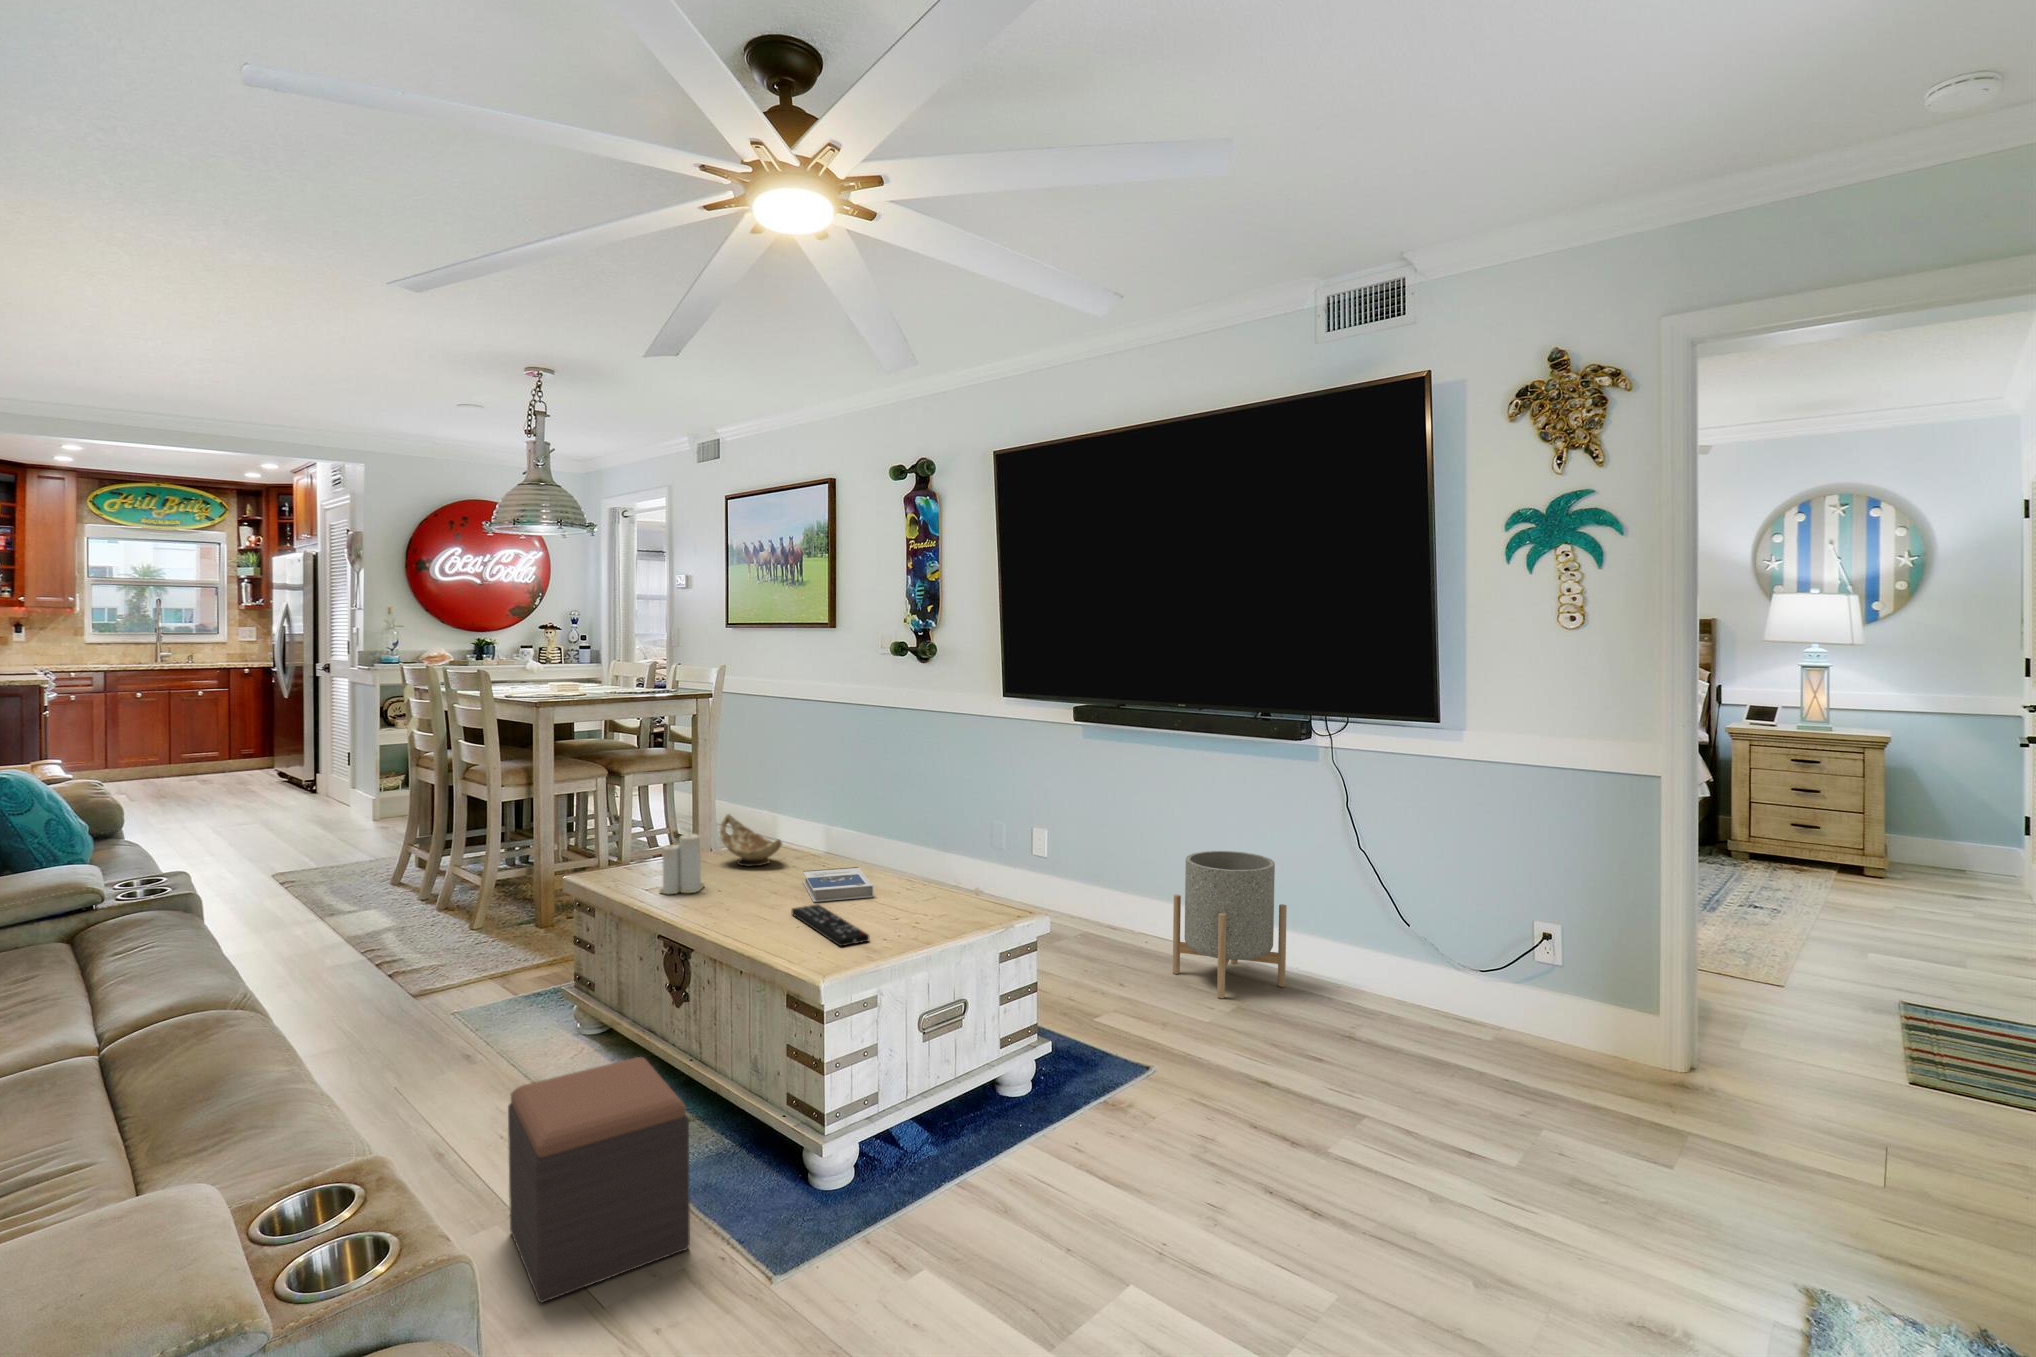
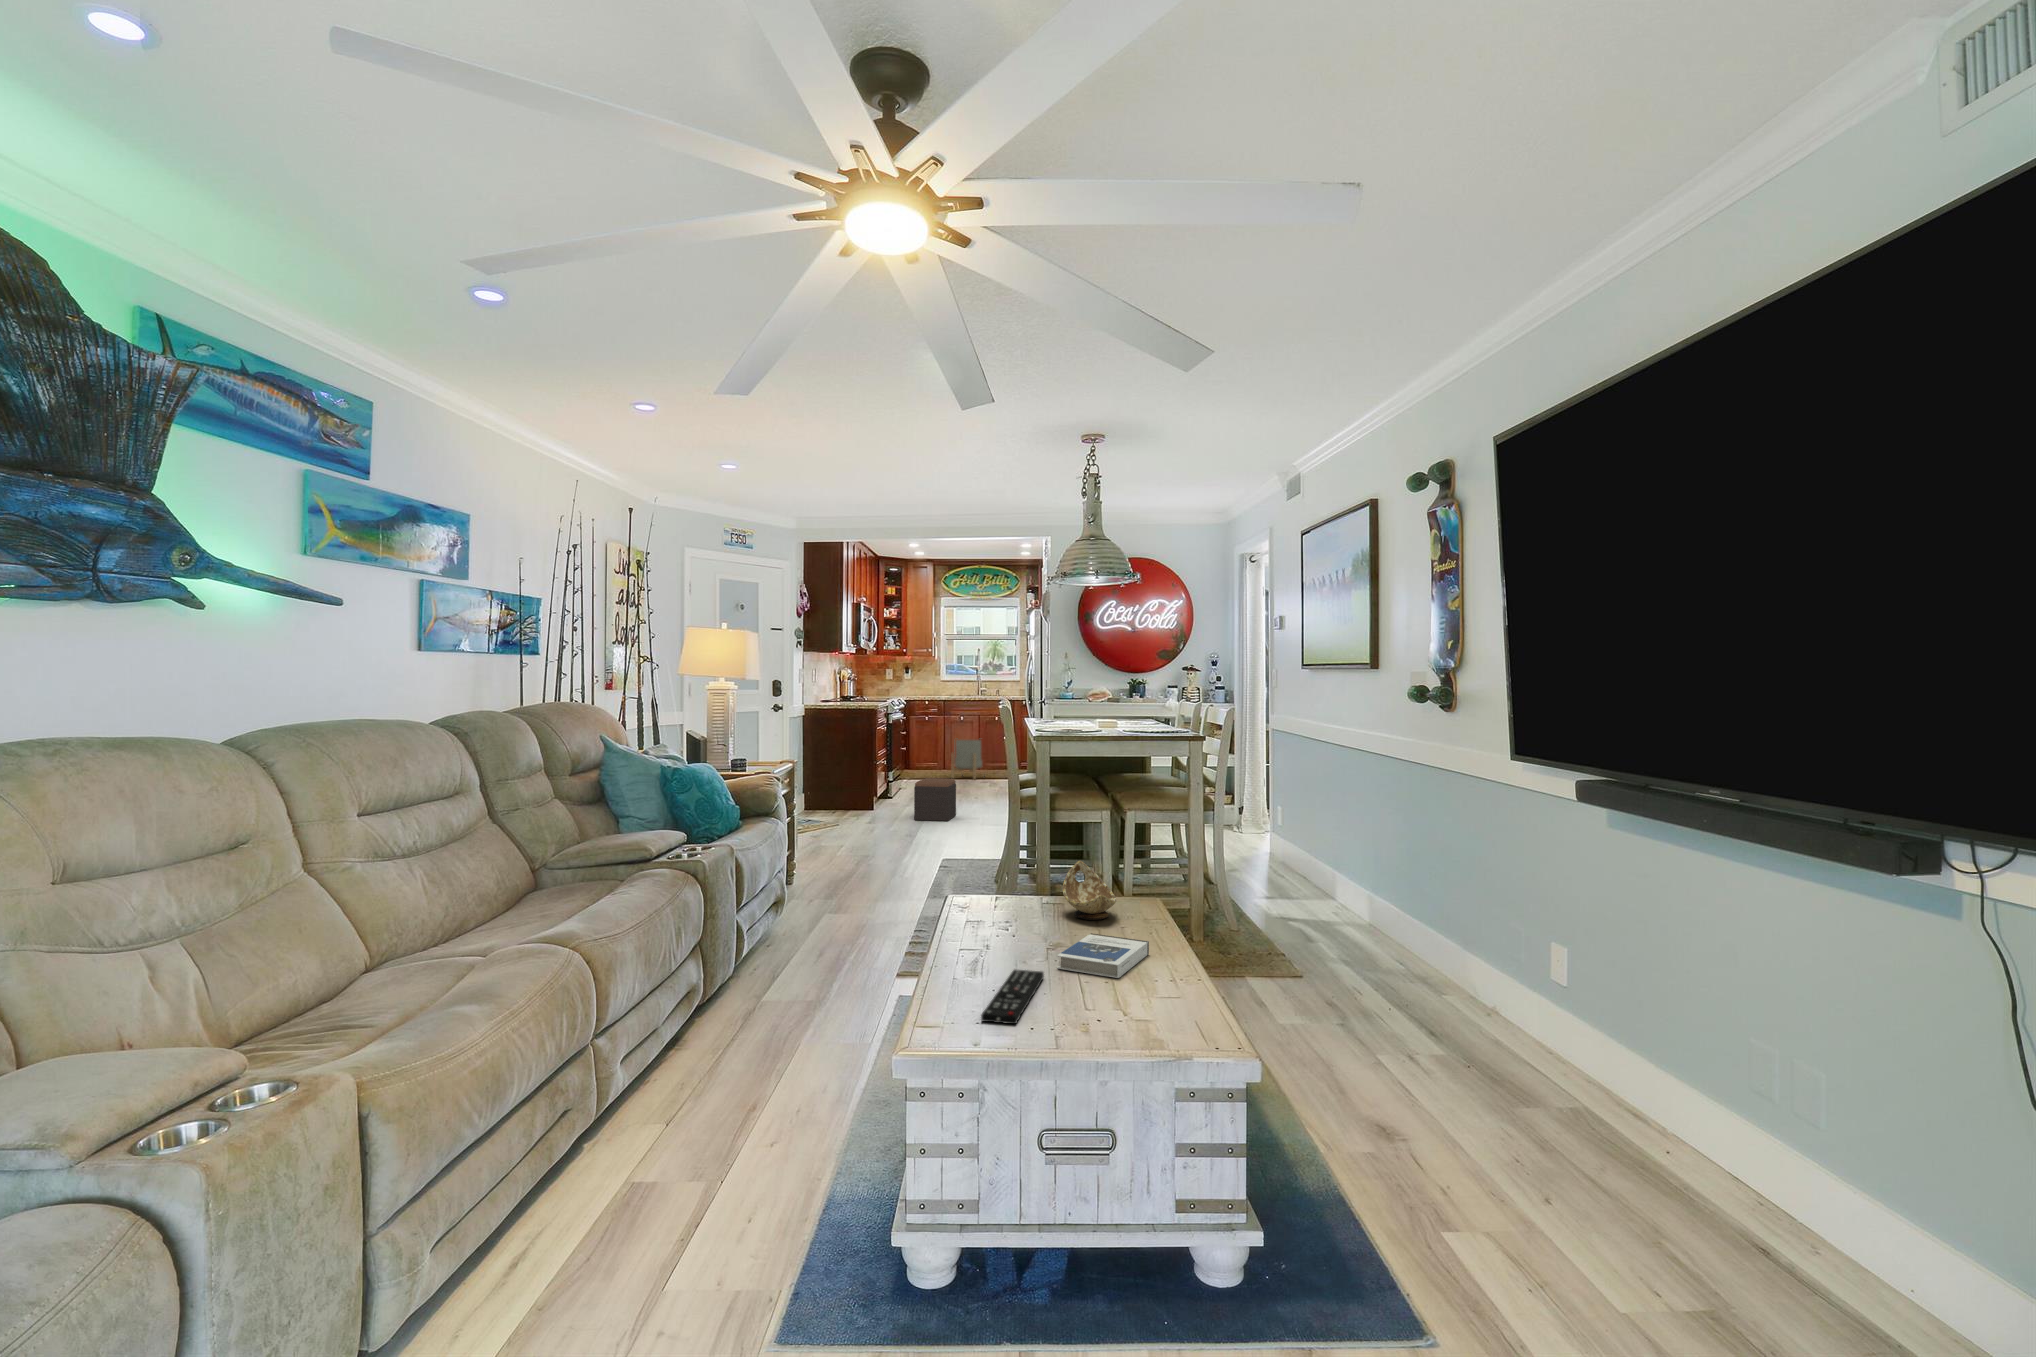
candle: present [659,834,704,894] -> none [964,869,1008,933]
planter: present [1173,851,1287,998] -> present [952,738,985,779]
footstool: present [508,1057,690,1302] -> present [914,778,956,821]

